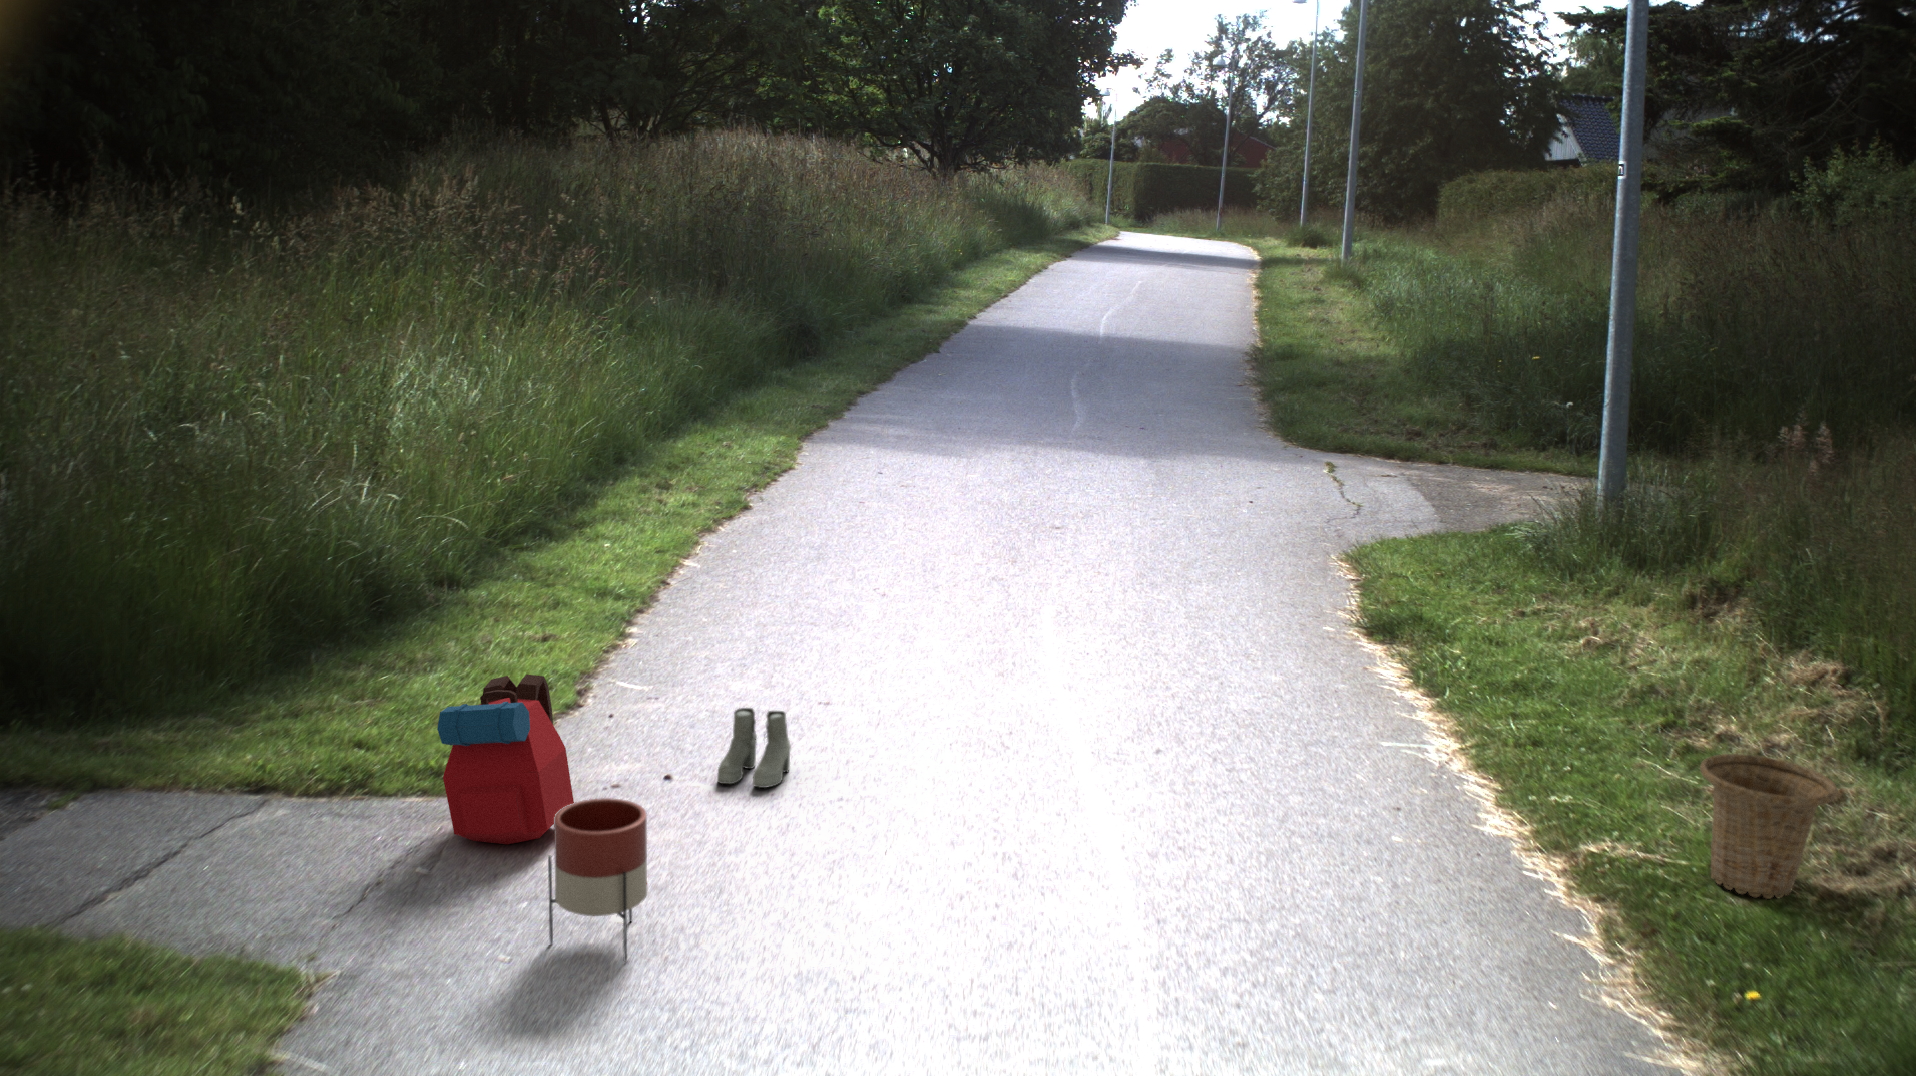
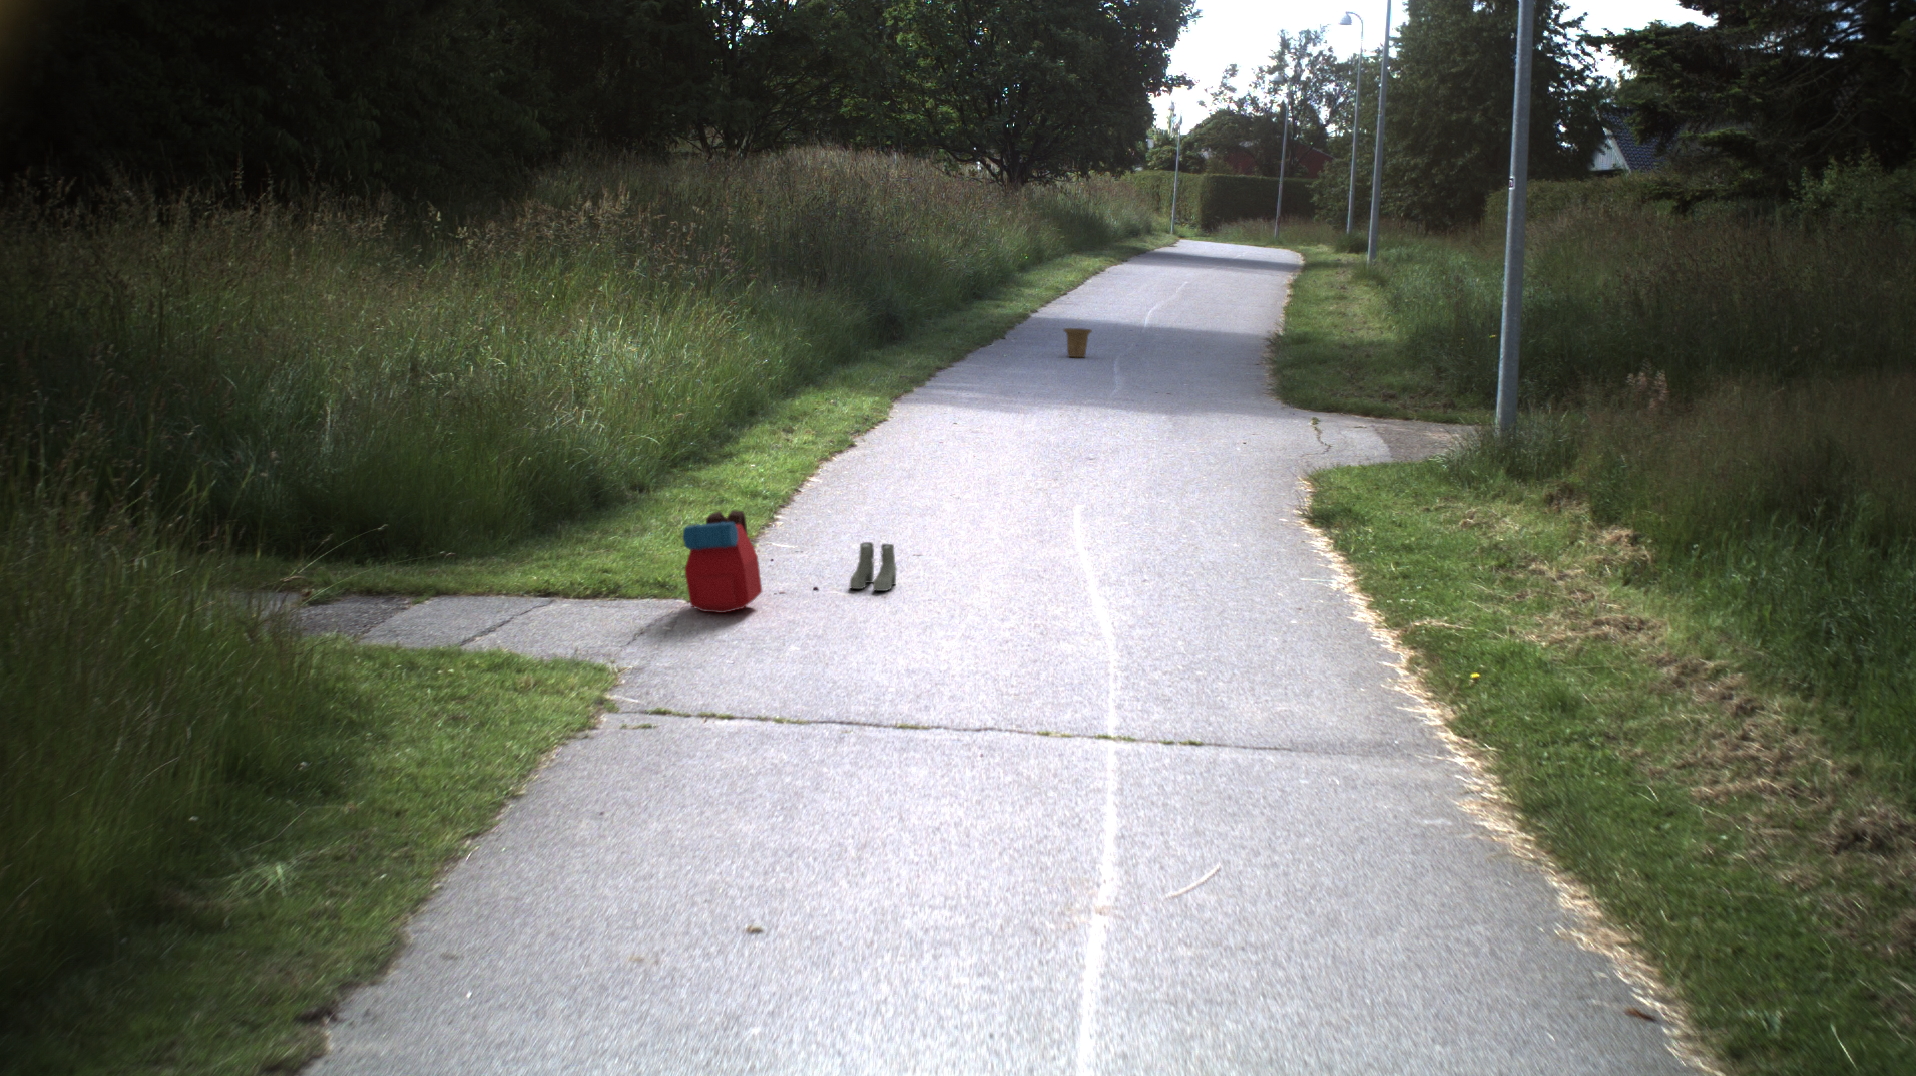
basket: present [1700,754,1837,899] -> present [1064,328,1092,358]
planter: present [548,798,647,962] -> none [760,568,818,660]

